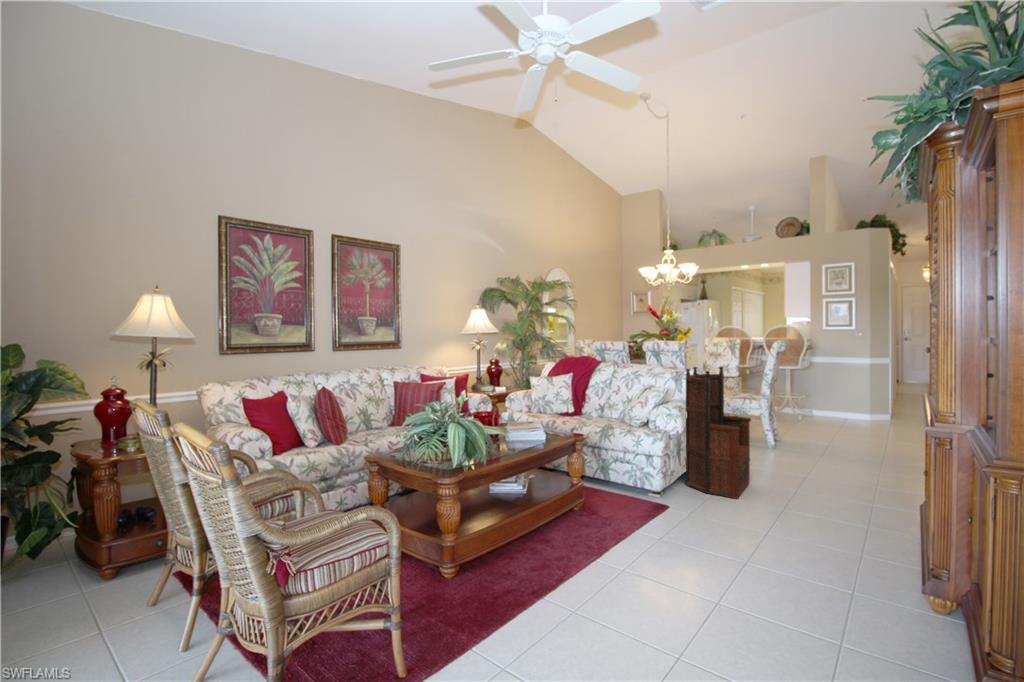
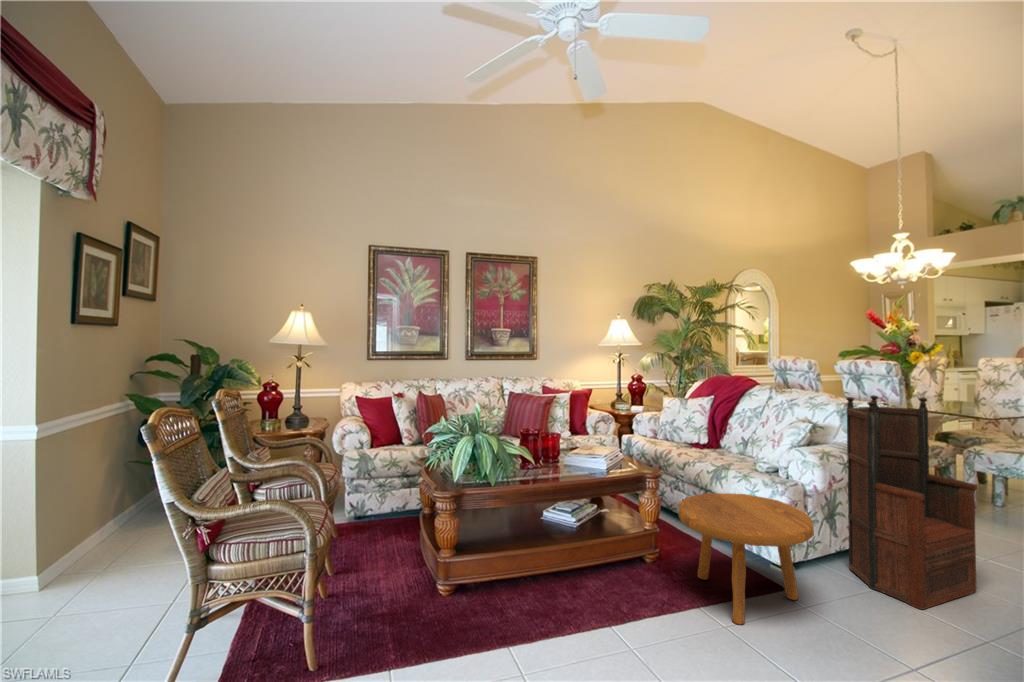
footstool: none [609,444,701,533] -> present [678,493,814,625]

